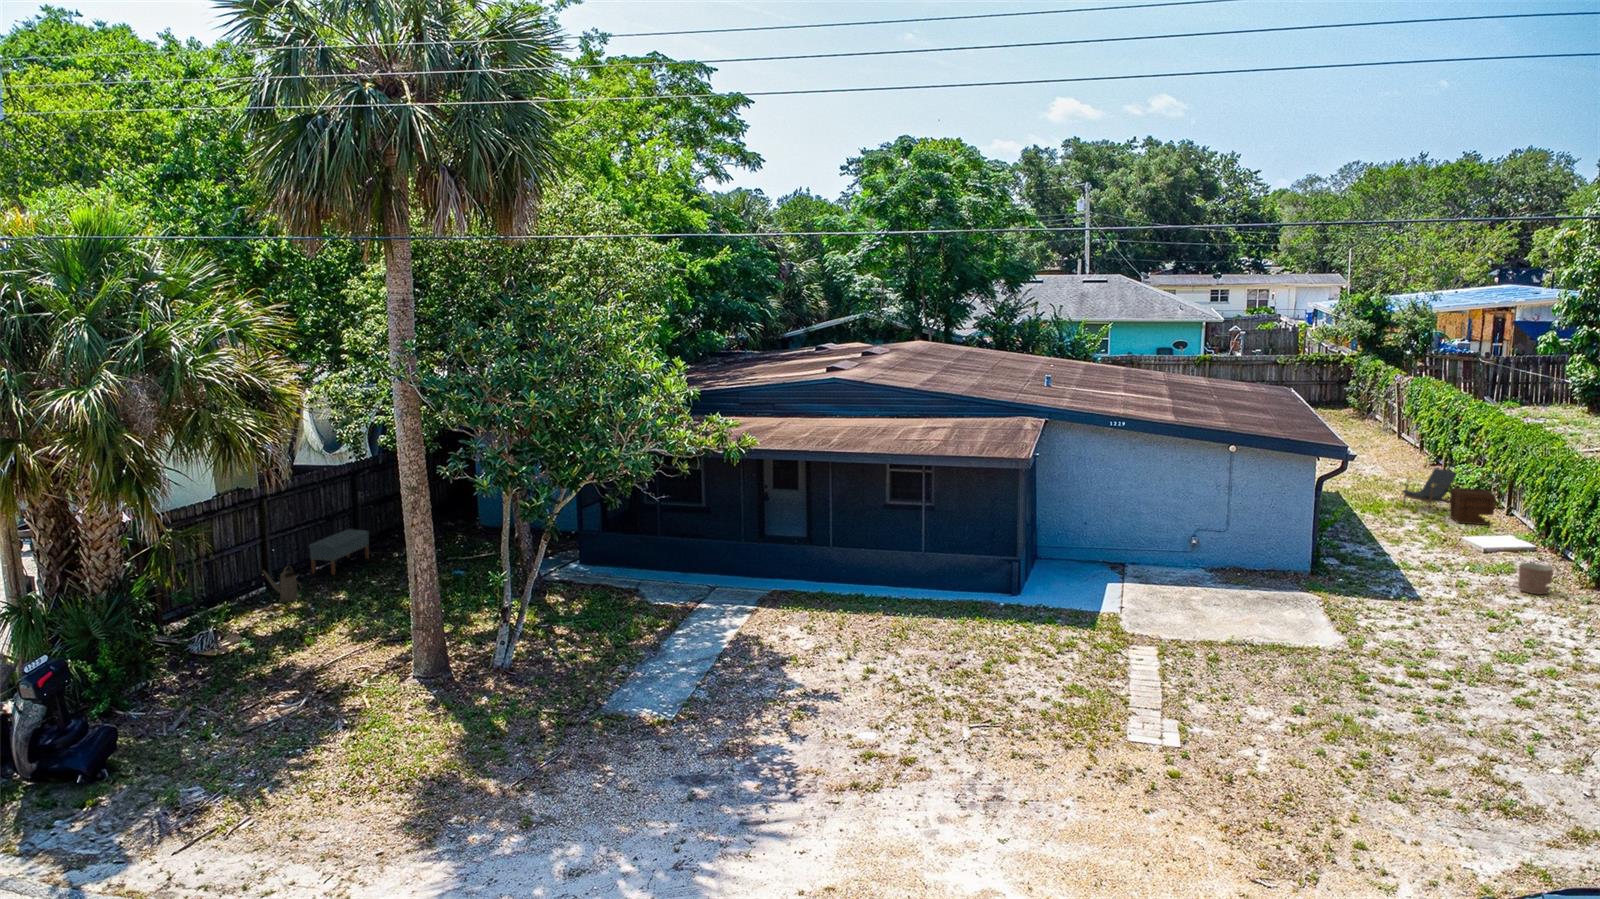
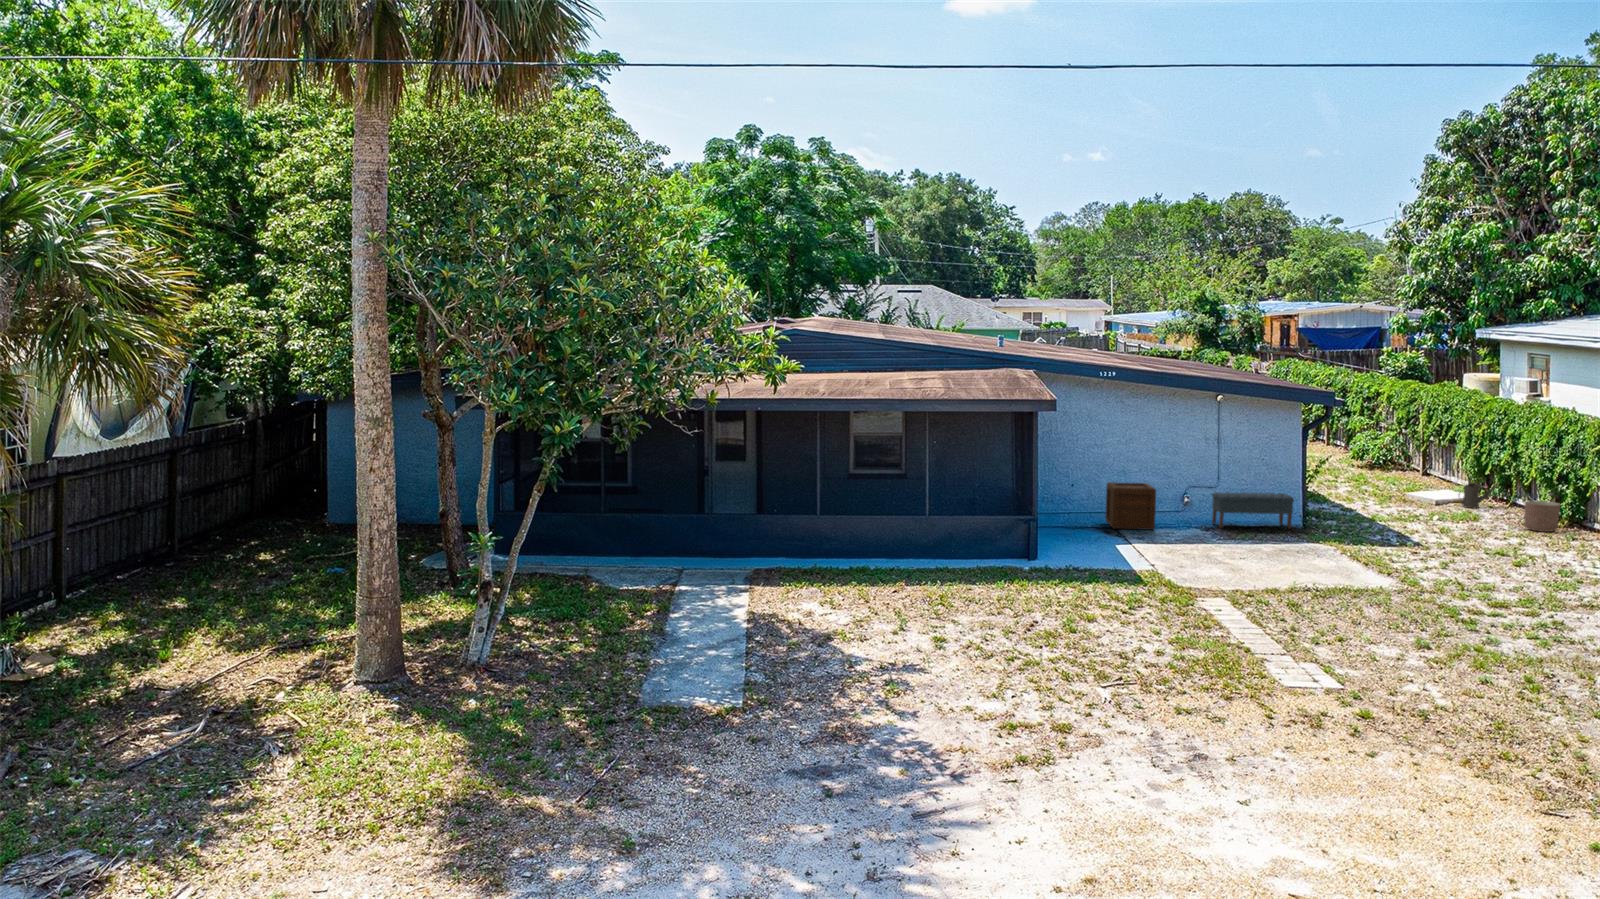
lounge chair: present [1403,468,1457,512] -> none [1336,430,1389,475]
wooden crate: present [1450,488,1496,525] -> present [1105,482,1156,530]
bench: present [309,529,369,575] -> present [1212,492,1294,529]
watering can: present [263,566,302,602] -> present [1459,478,1498,508]

